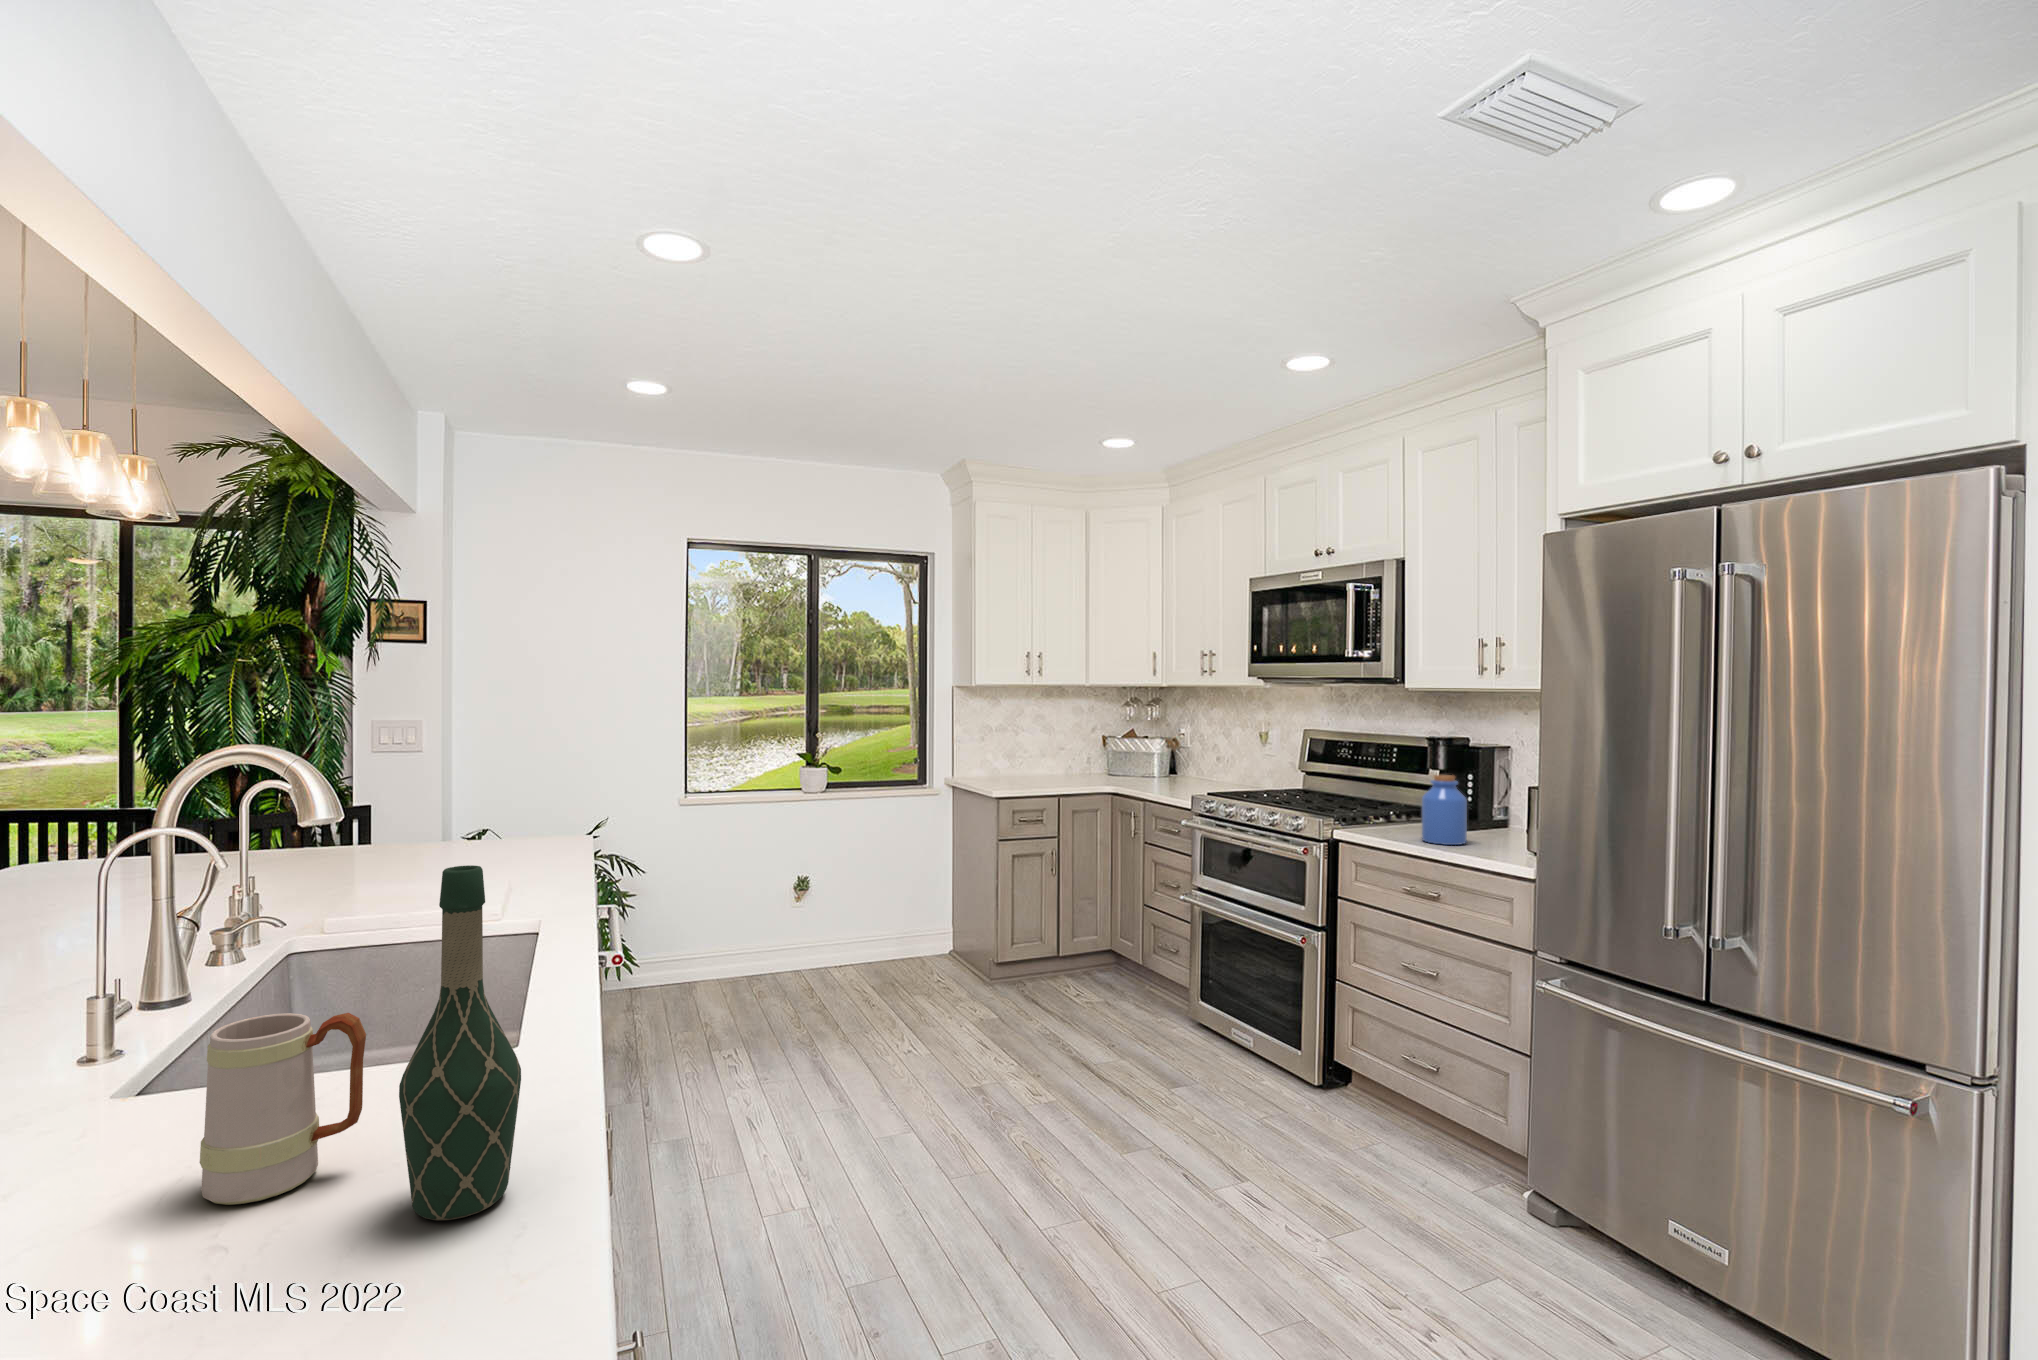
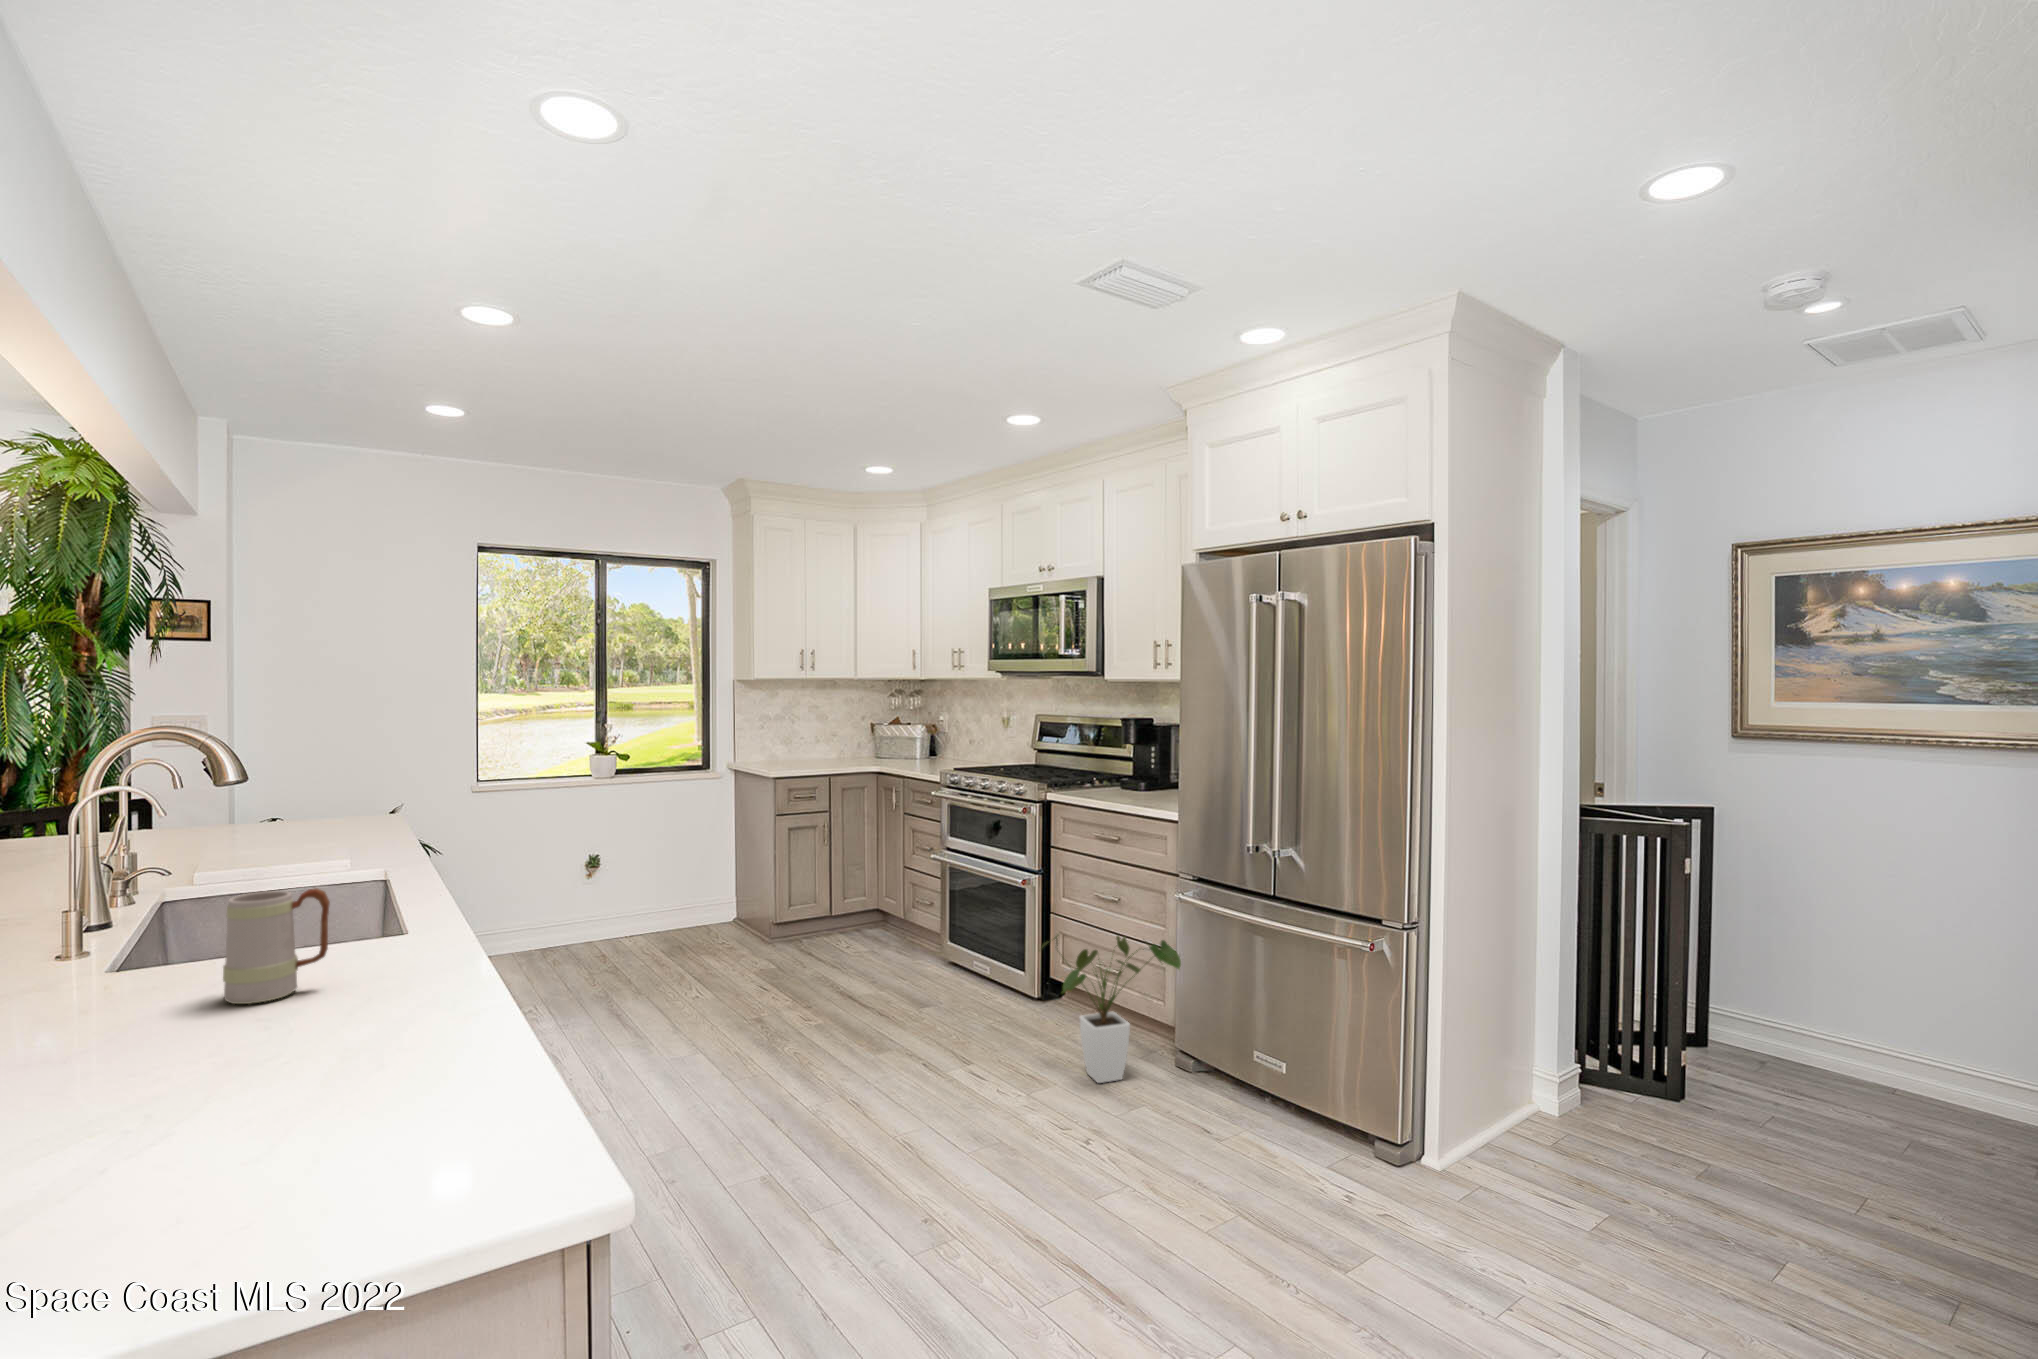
jar: present [1422,775,1467,845] -> none [1108,745,1140,799]
wine bottle: present [399,865,521,1220] -> none [366,790,442,1001]
house plant: none [1343,1023,1555,1233] -> present [1042,936,1181,1083]

